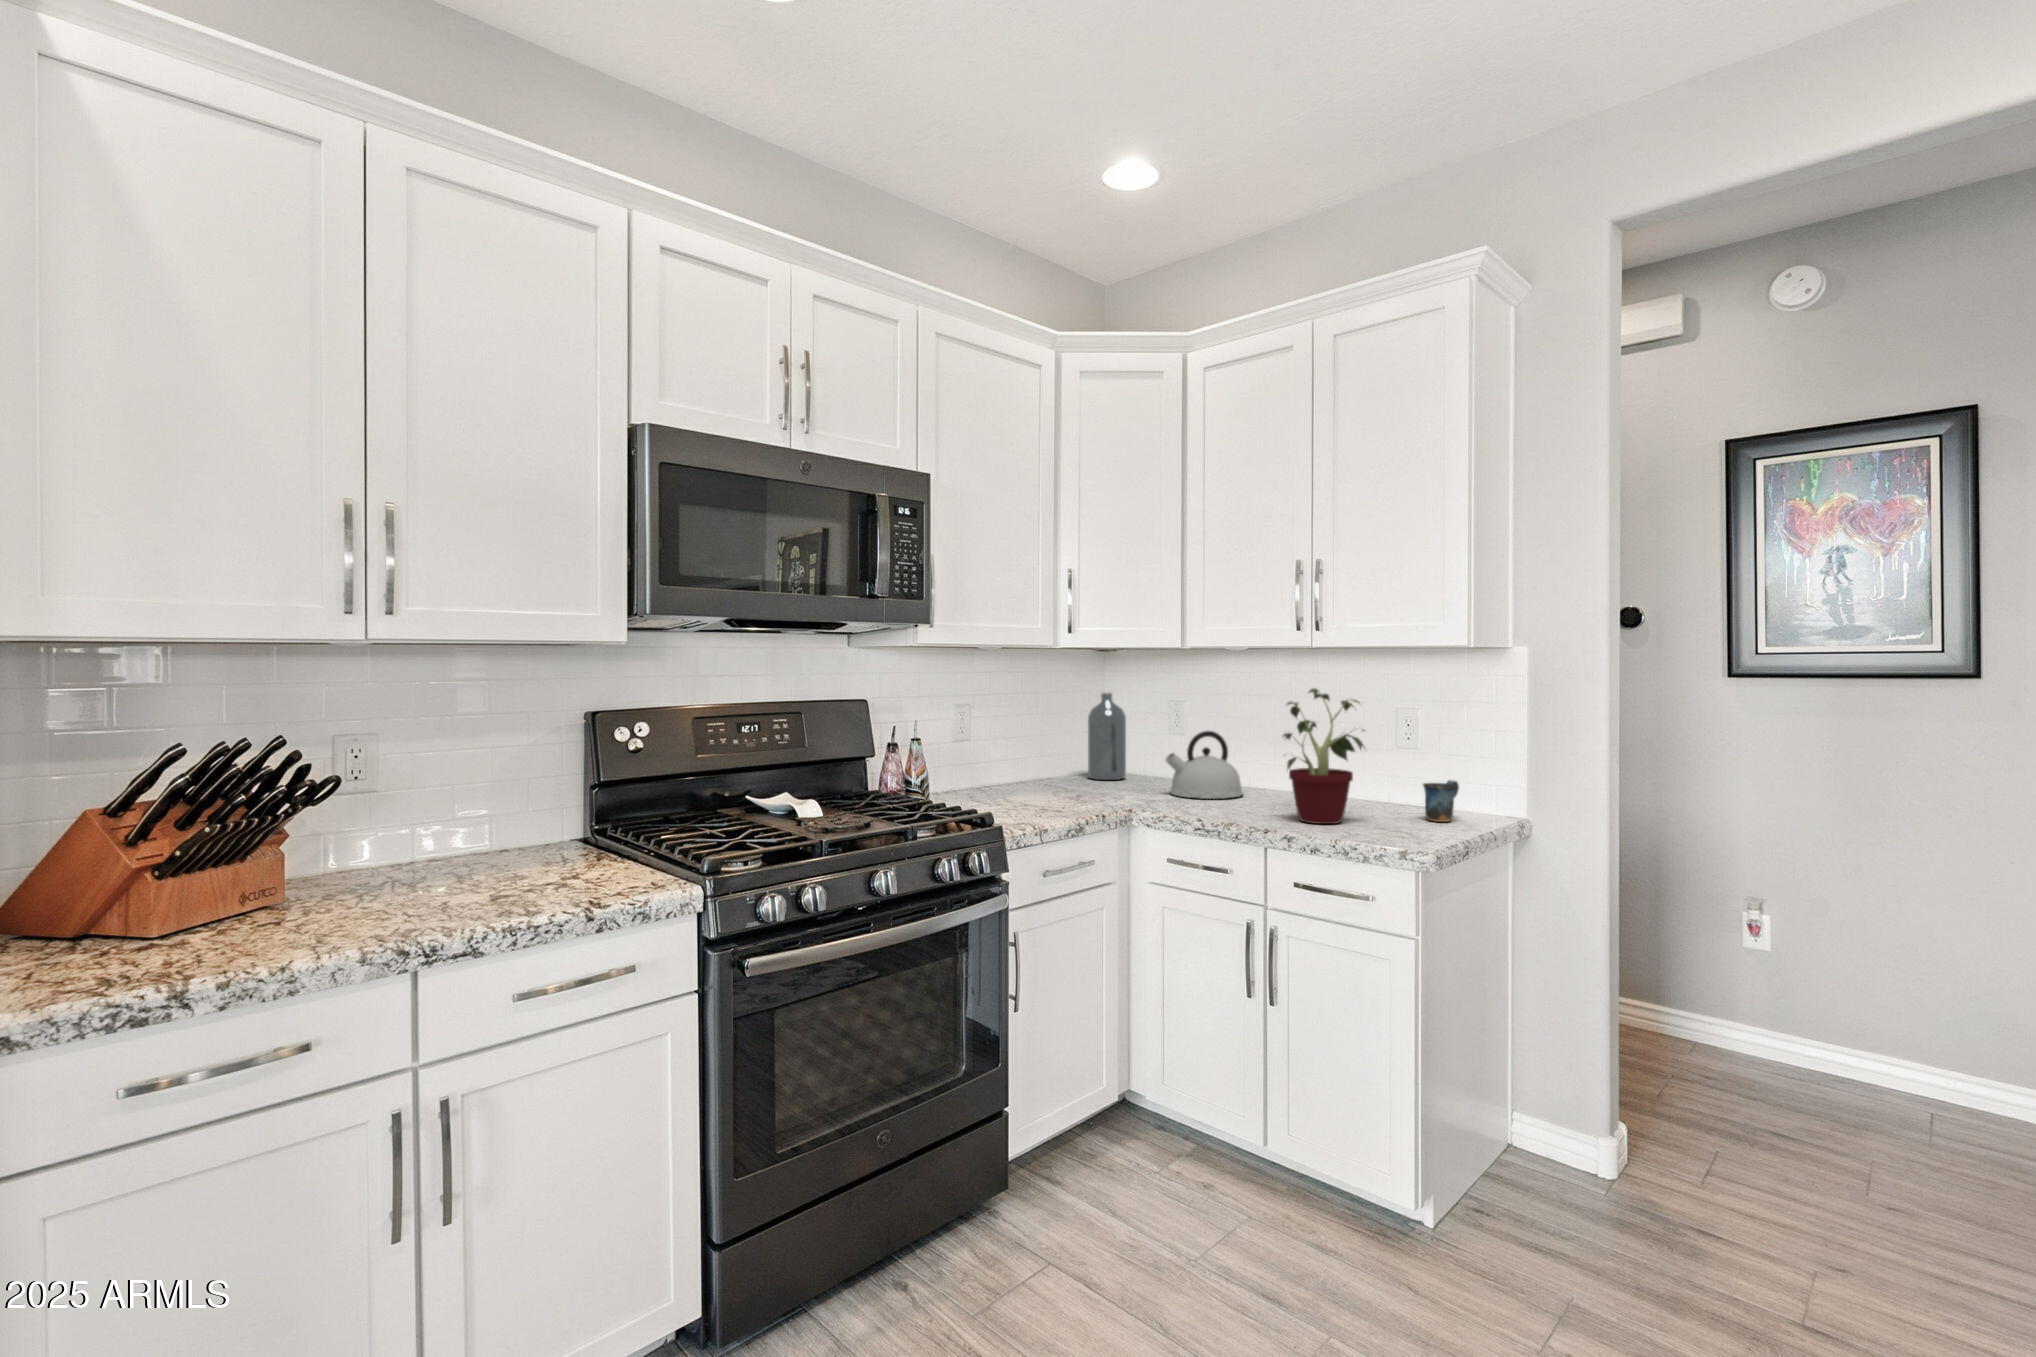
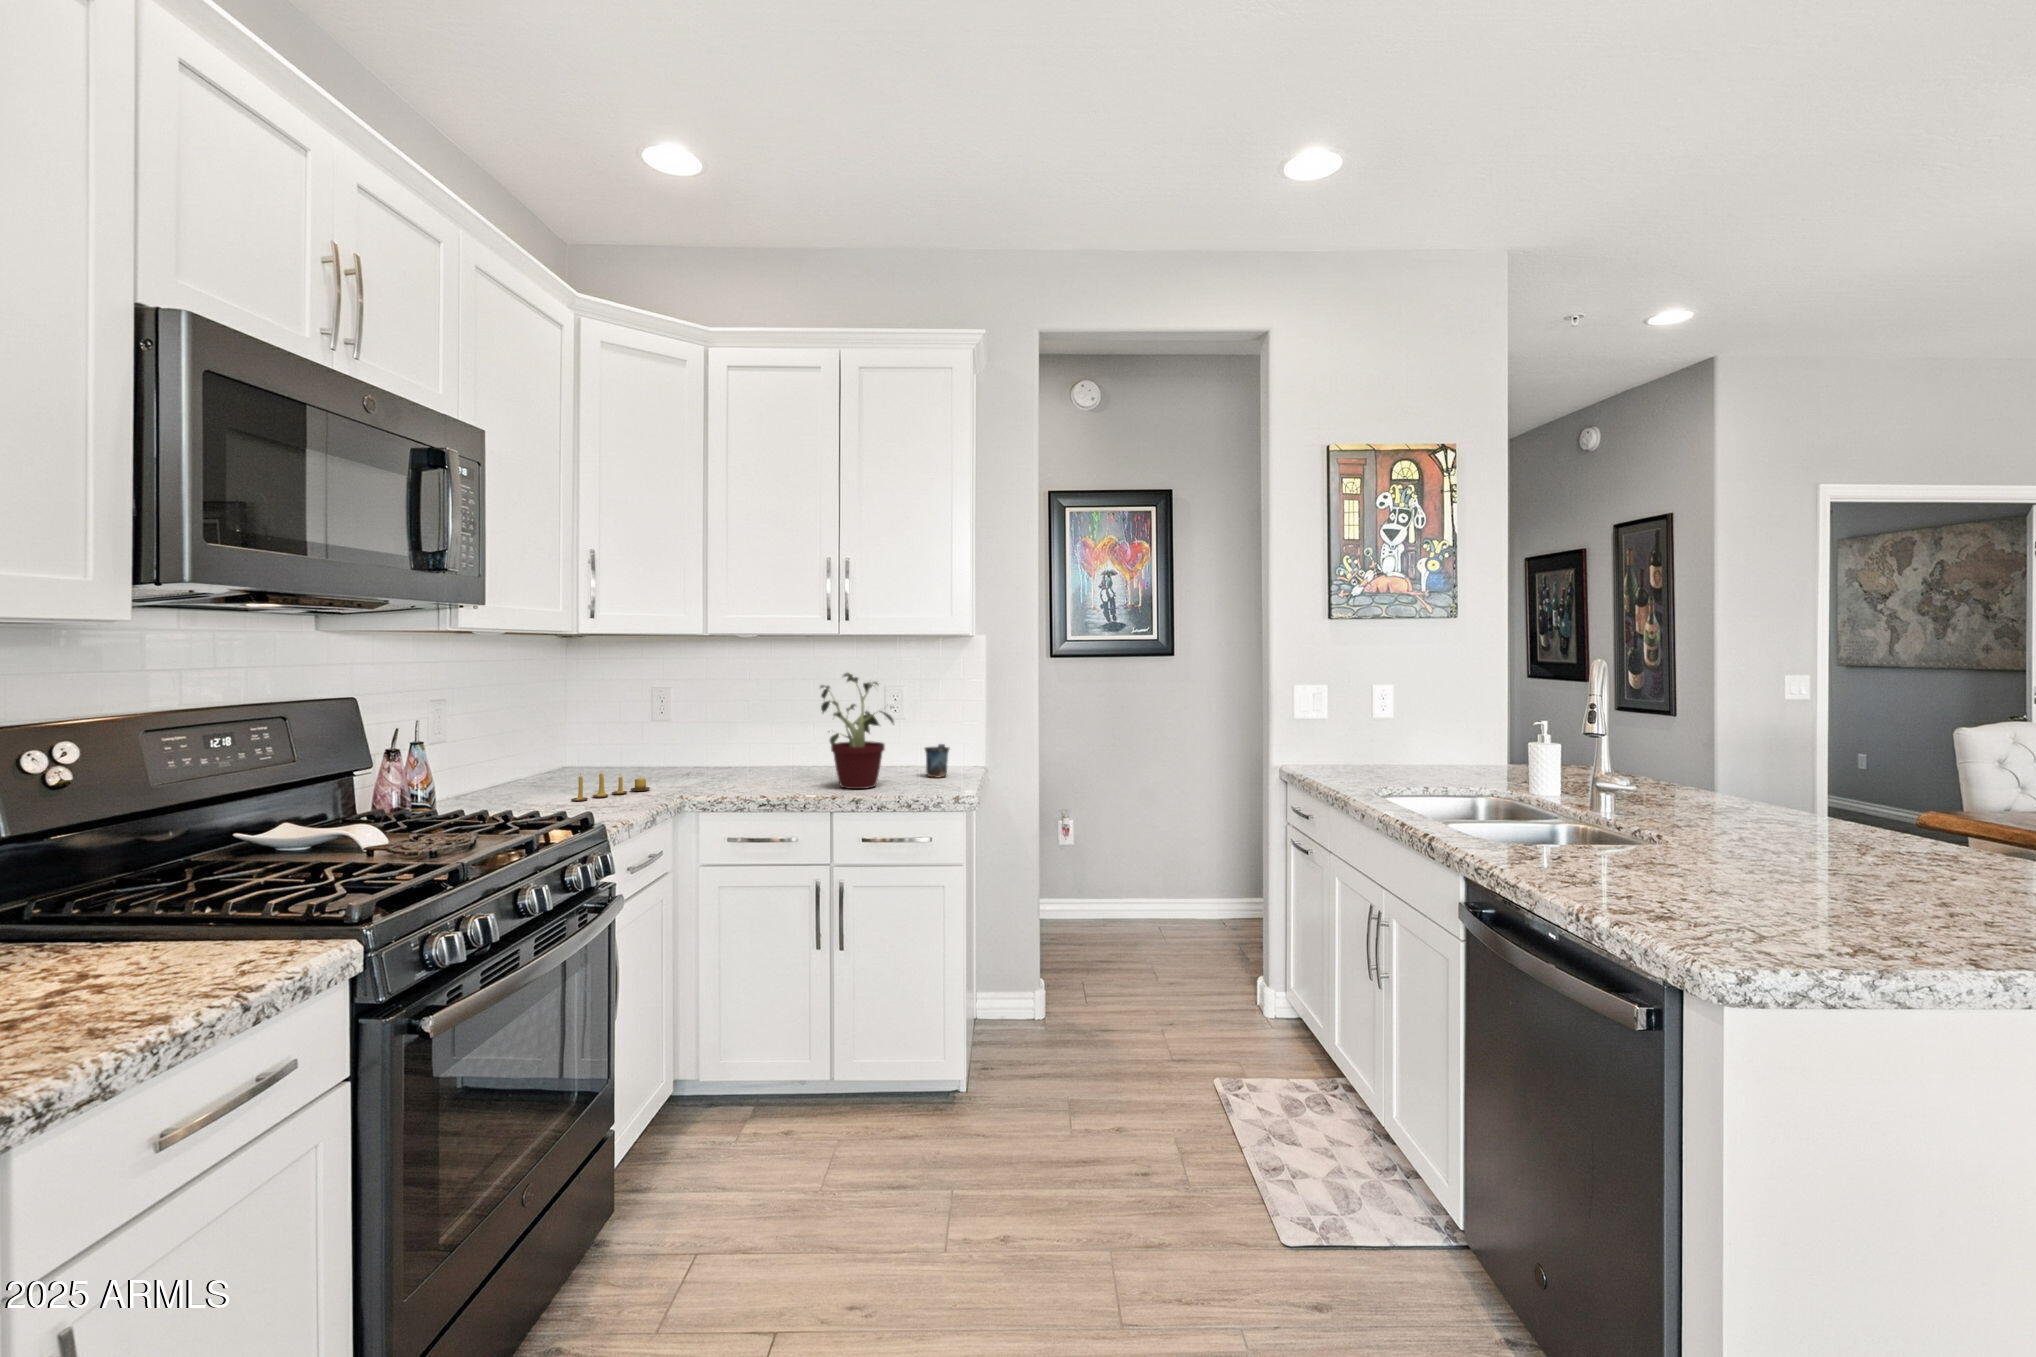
bottle: present [1088,693,1126,780] -> none [567,682,612,773]
kettle: present [1166,731,1243,799] -> none [683,715,756,780]
candle: none [1039,777,1119,804] -> present [571,773,650,801]

